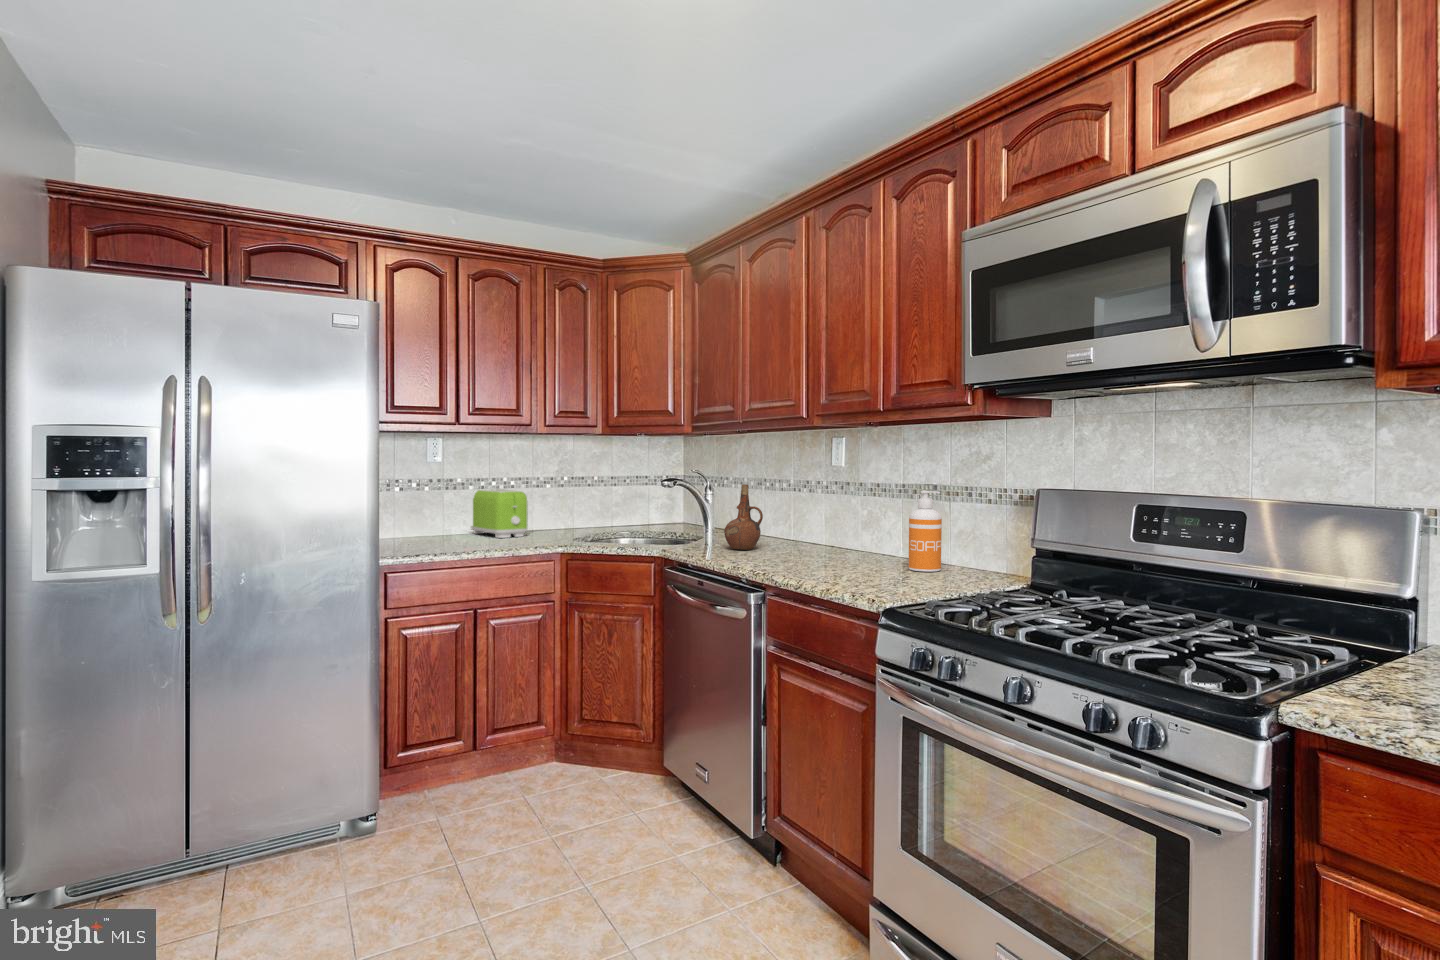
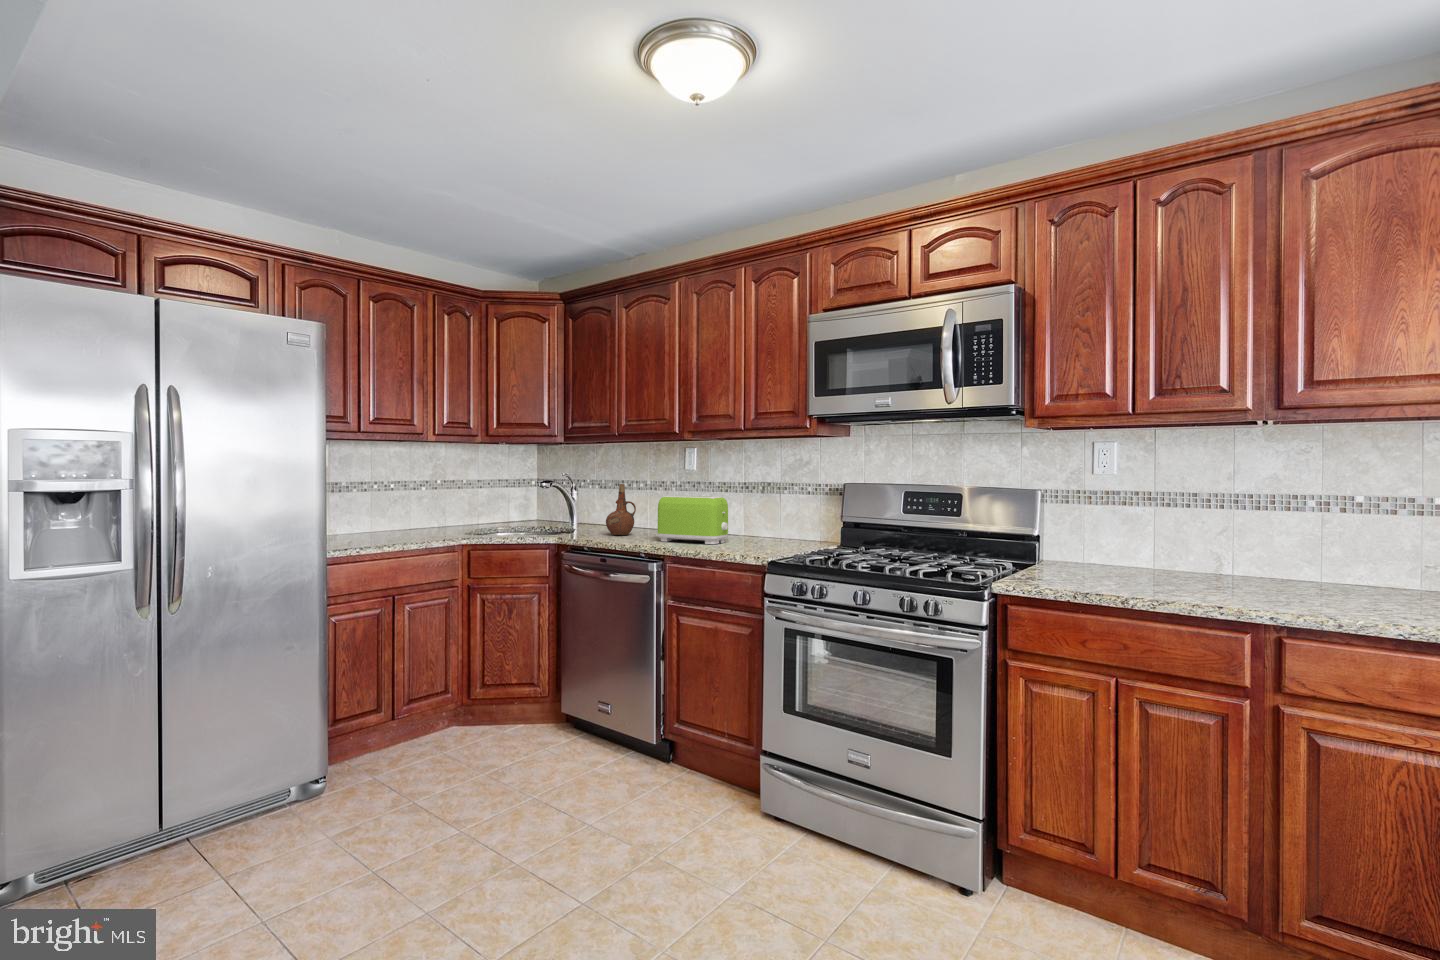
toaster: present [471,489,528,538] -> present [658,496,728,544]
soap dispenser: present [909,491,942,572] -> none [756,486,779,543]

